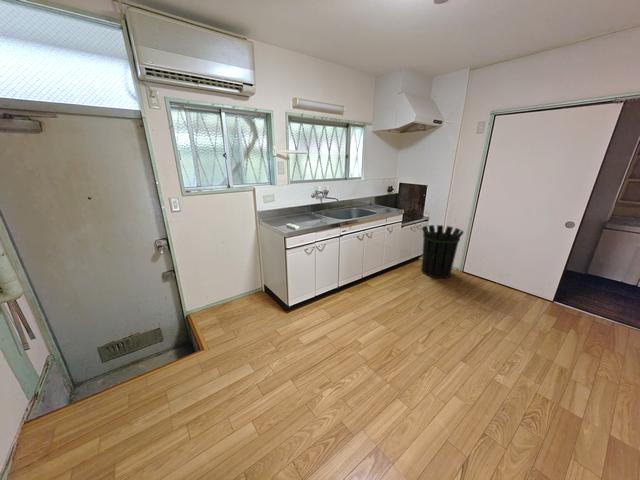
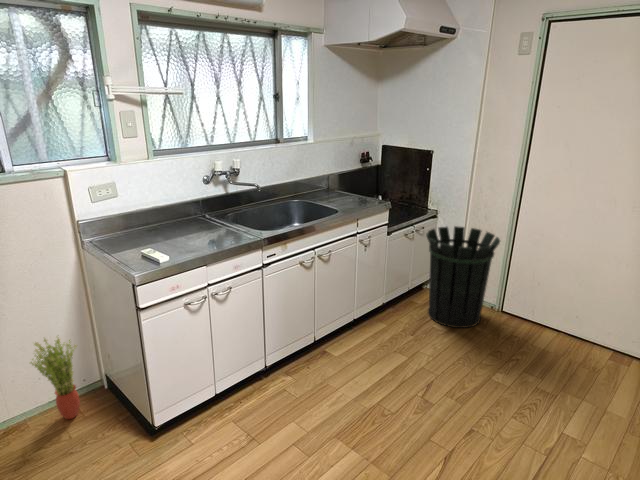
potted plant: none [236,262,255,302] -> present [31,339,80,419]

